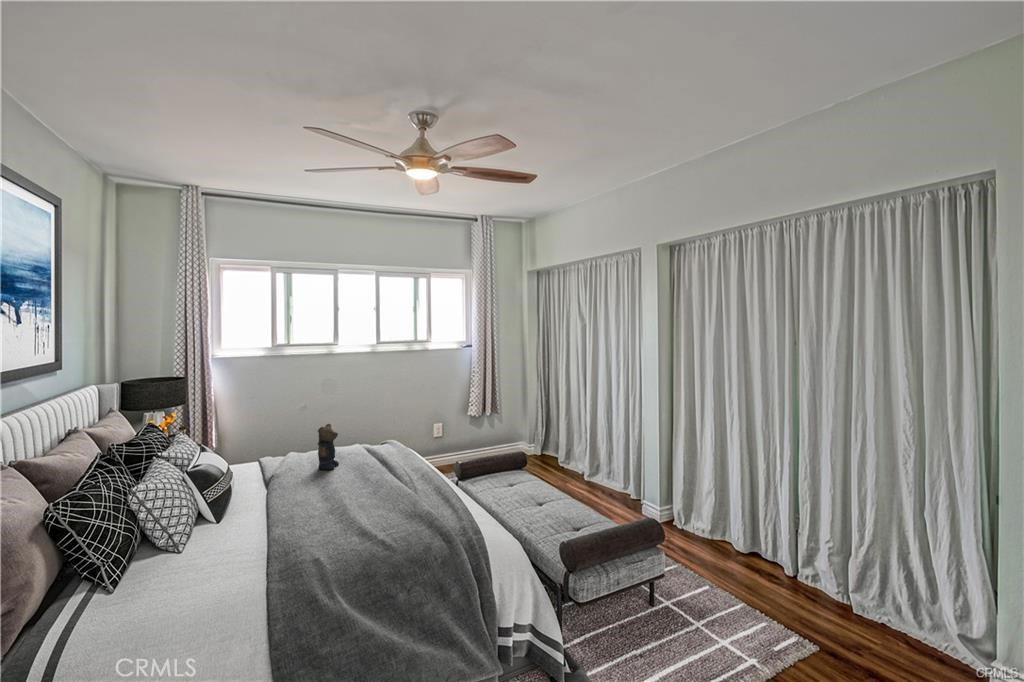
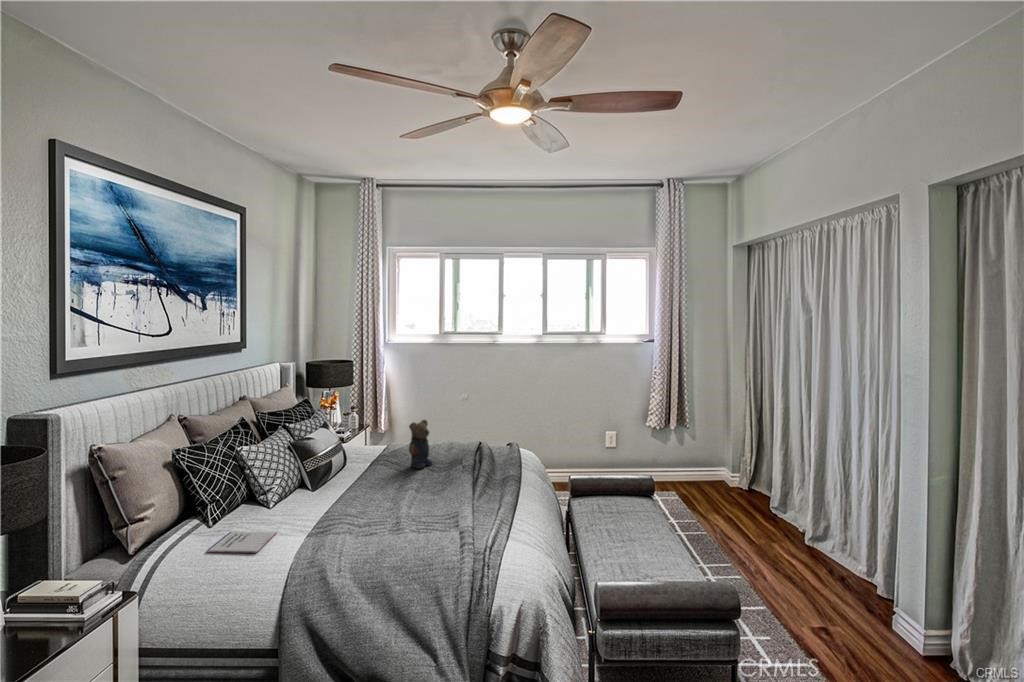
notebook: none [167,548,230,582] -> present [207,532,276,553]

